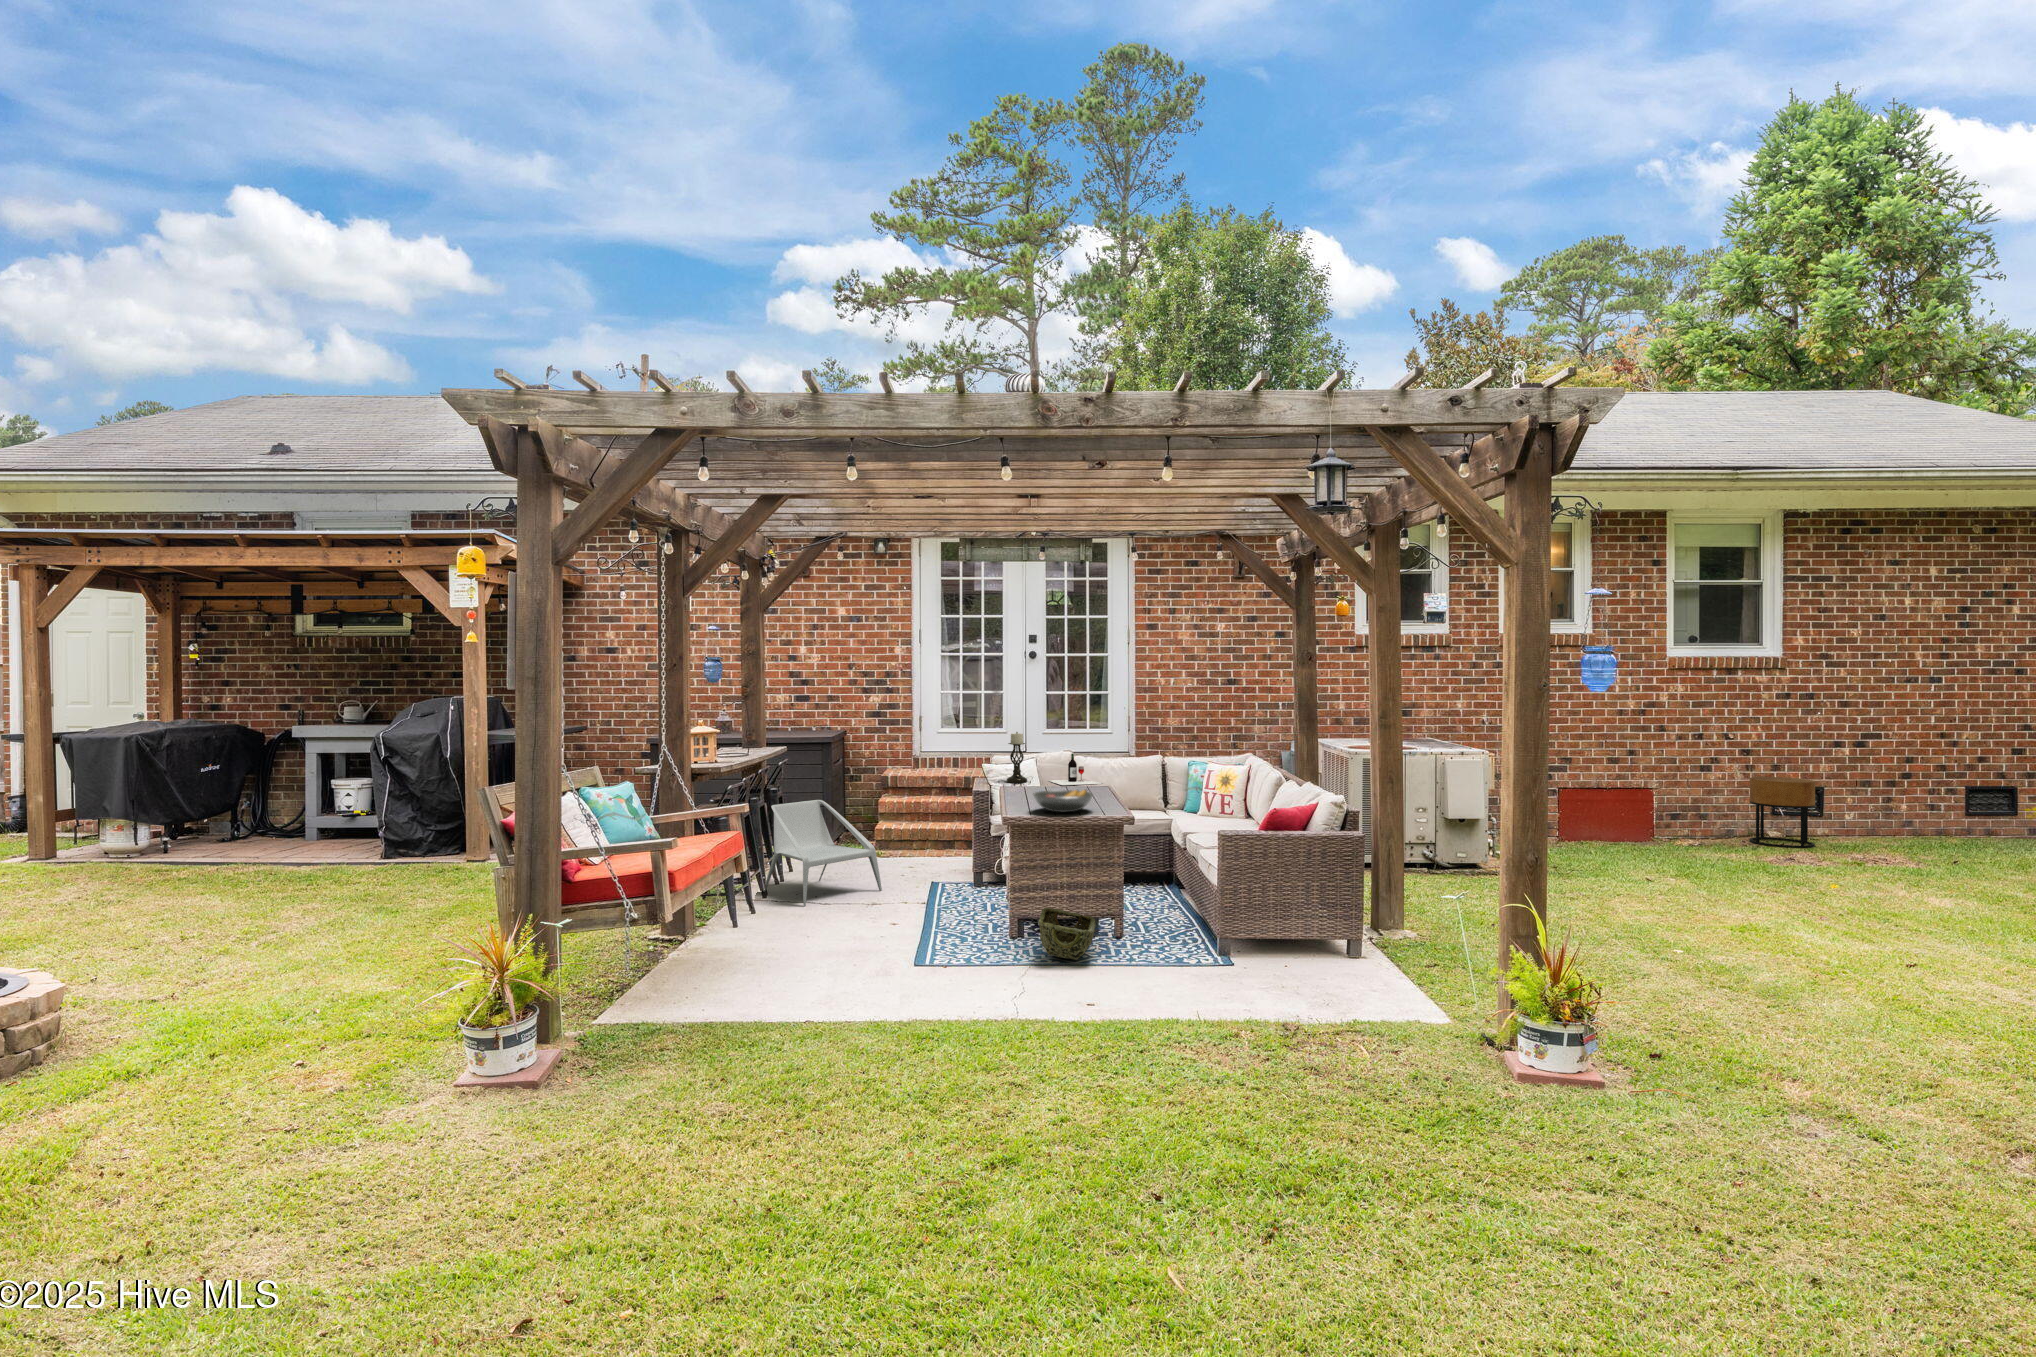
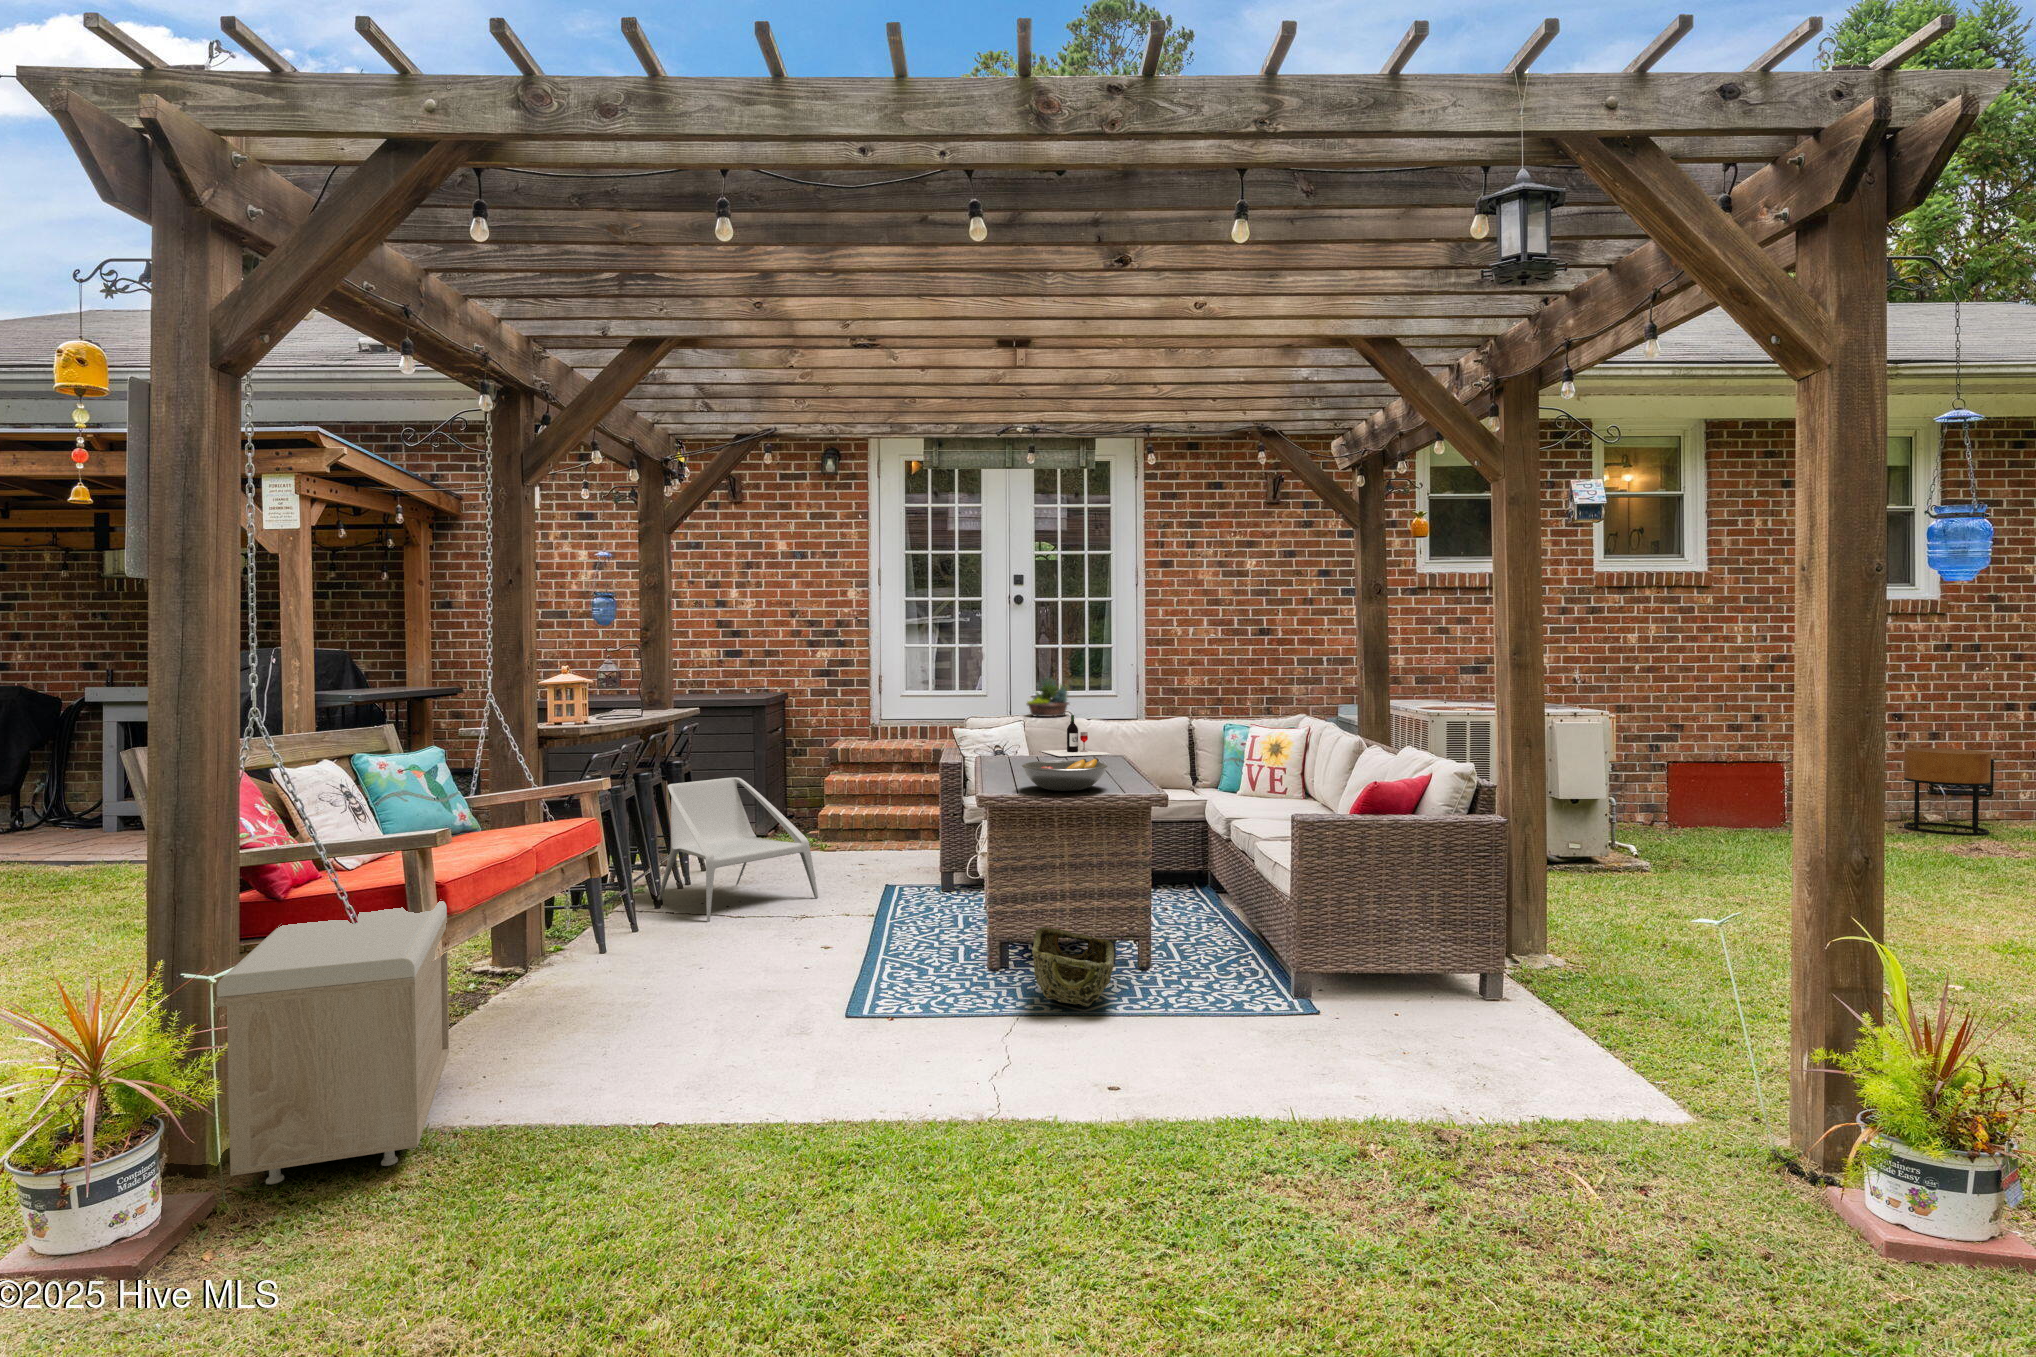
succulent planter: none [1039,717,1075,750] -> present [1027,678,1069,717]
candle holder: present [1006,732,1027,783] -> none [985,686,1013,754]
storage bench: none [563,882,670,1046] -> present [217,901,449,1184]

